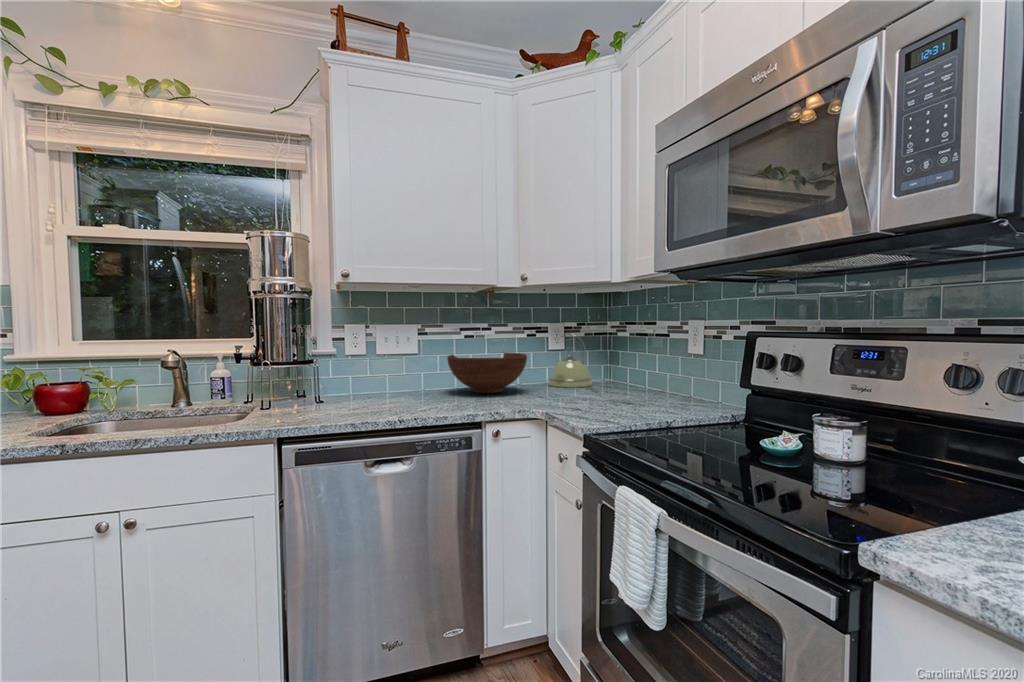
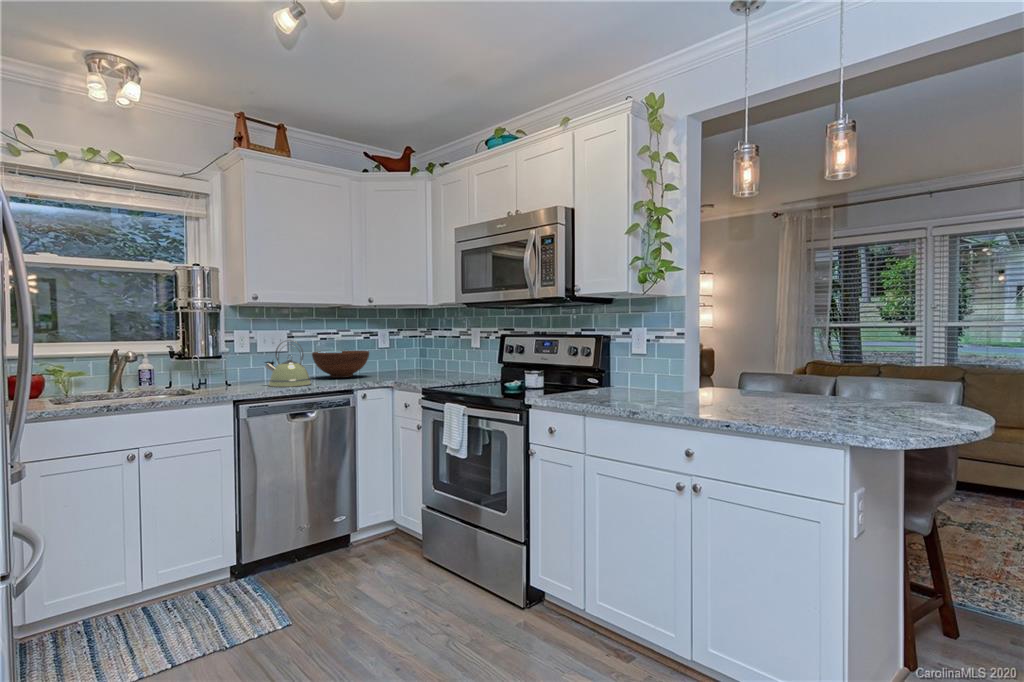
kettle: present [548,334,593,388] -> present [265,340,311,387]

